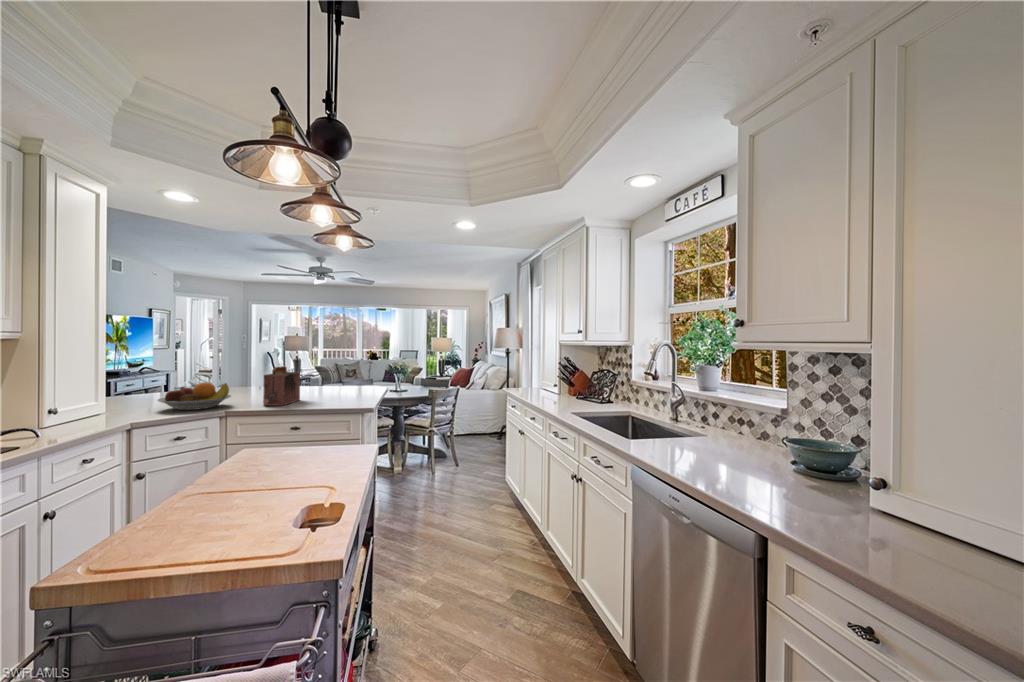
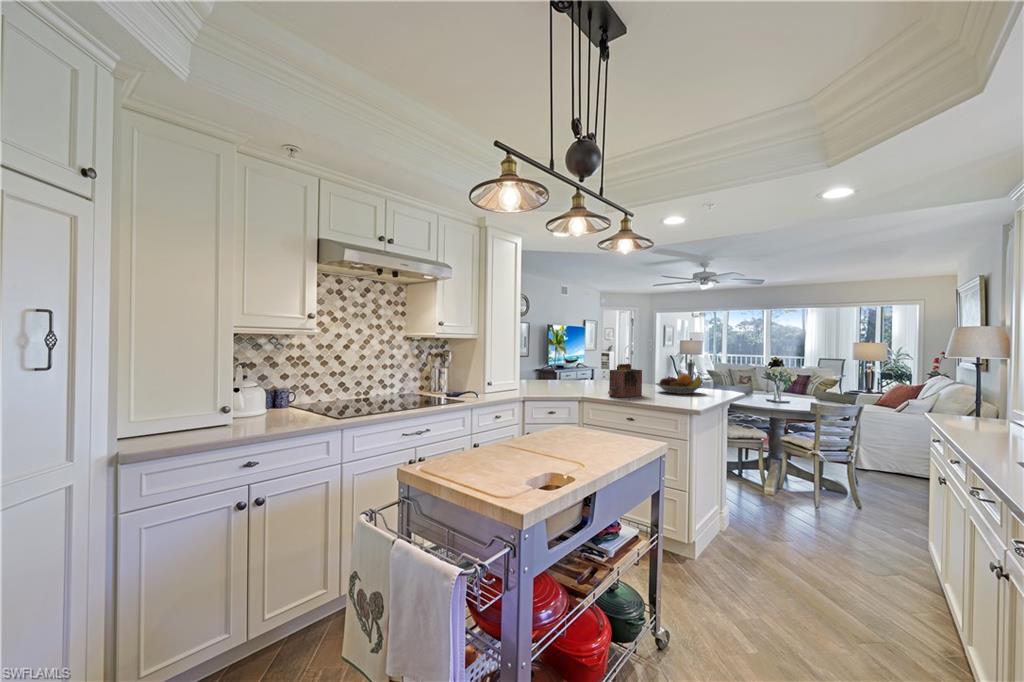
fruit bowl: present [158,382,231,410] -> present [656,374,703,394]

